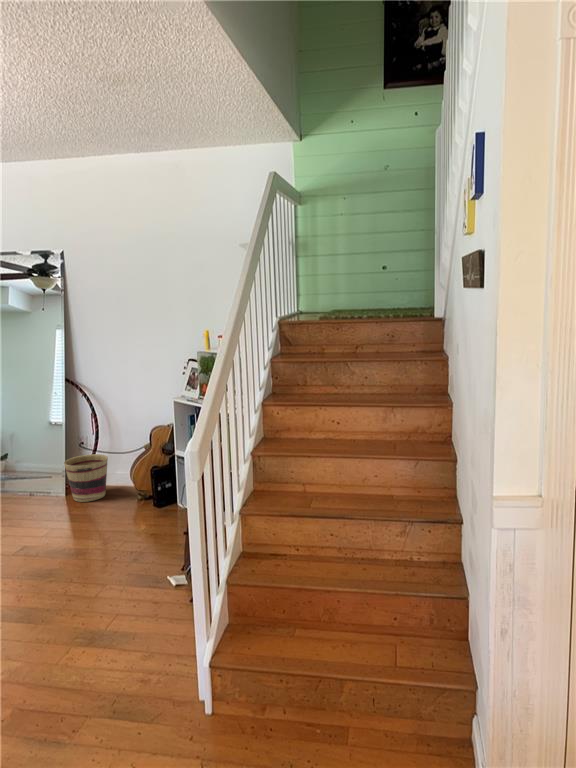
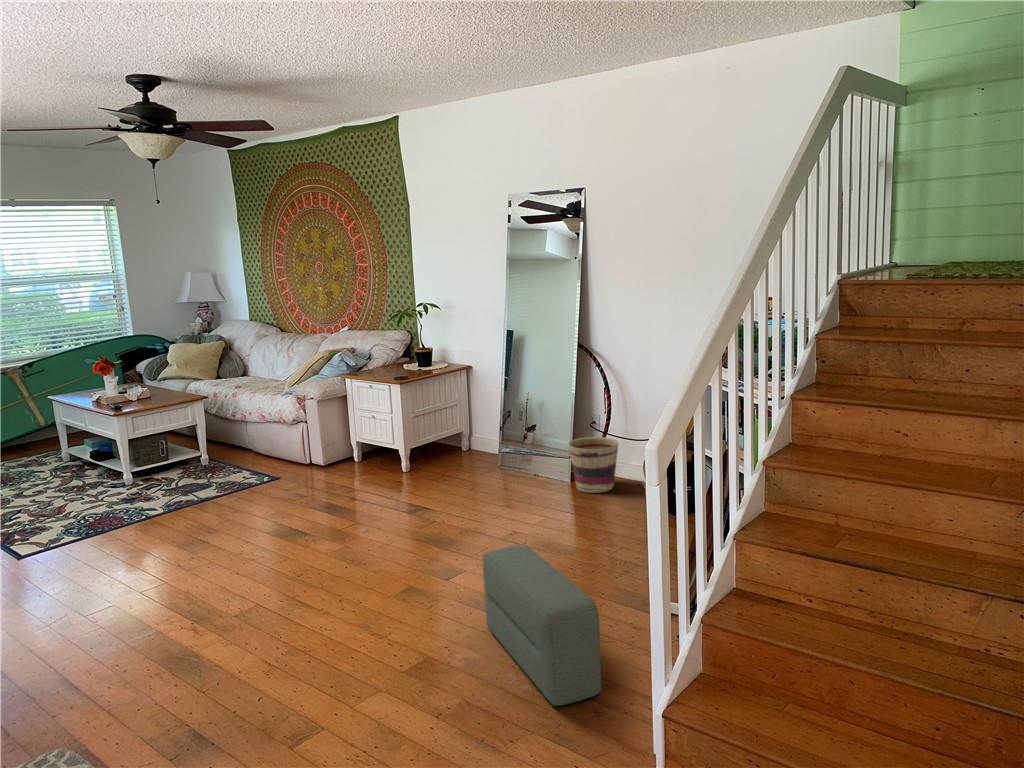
pouf: none [15,554,145,687] -> present [482,545,601,706]

